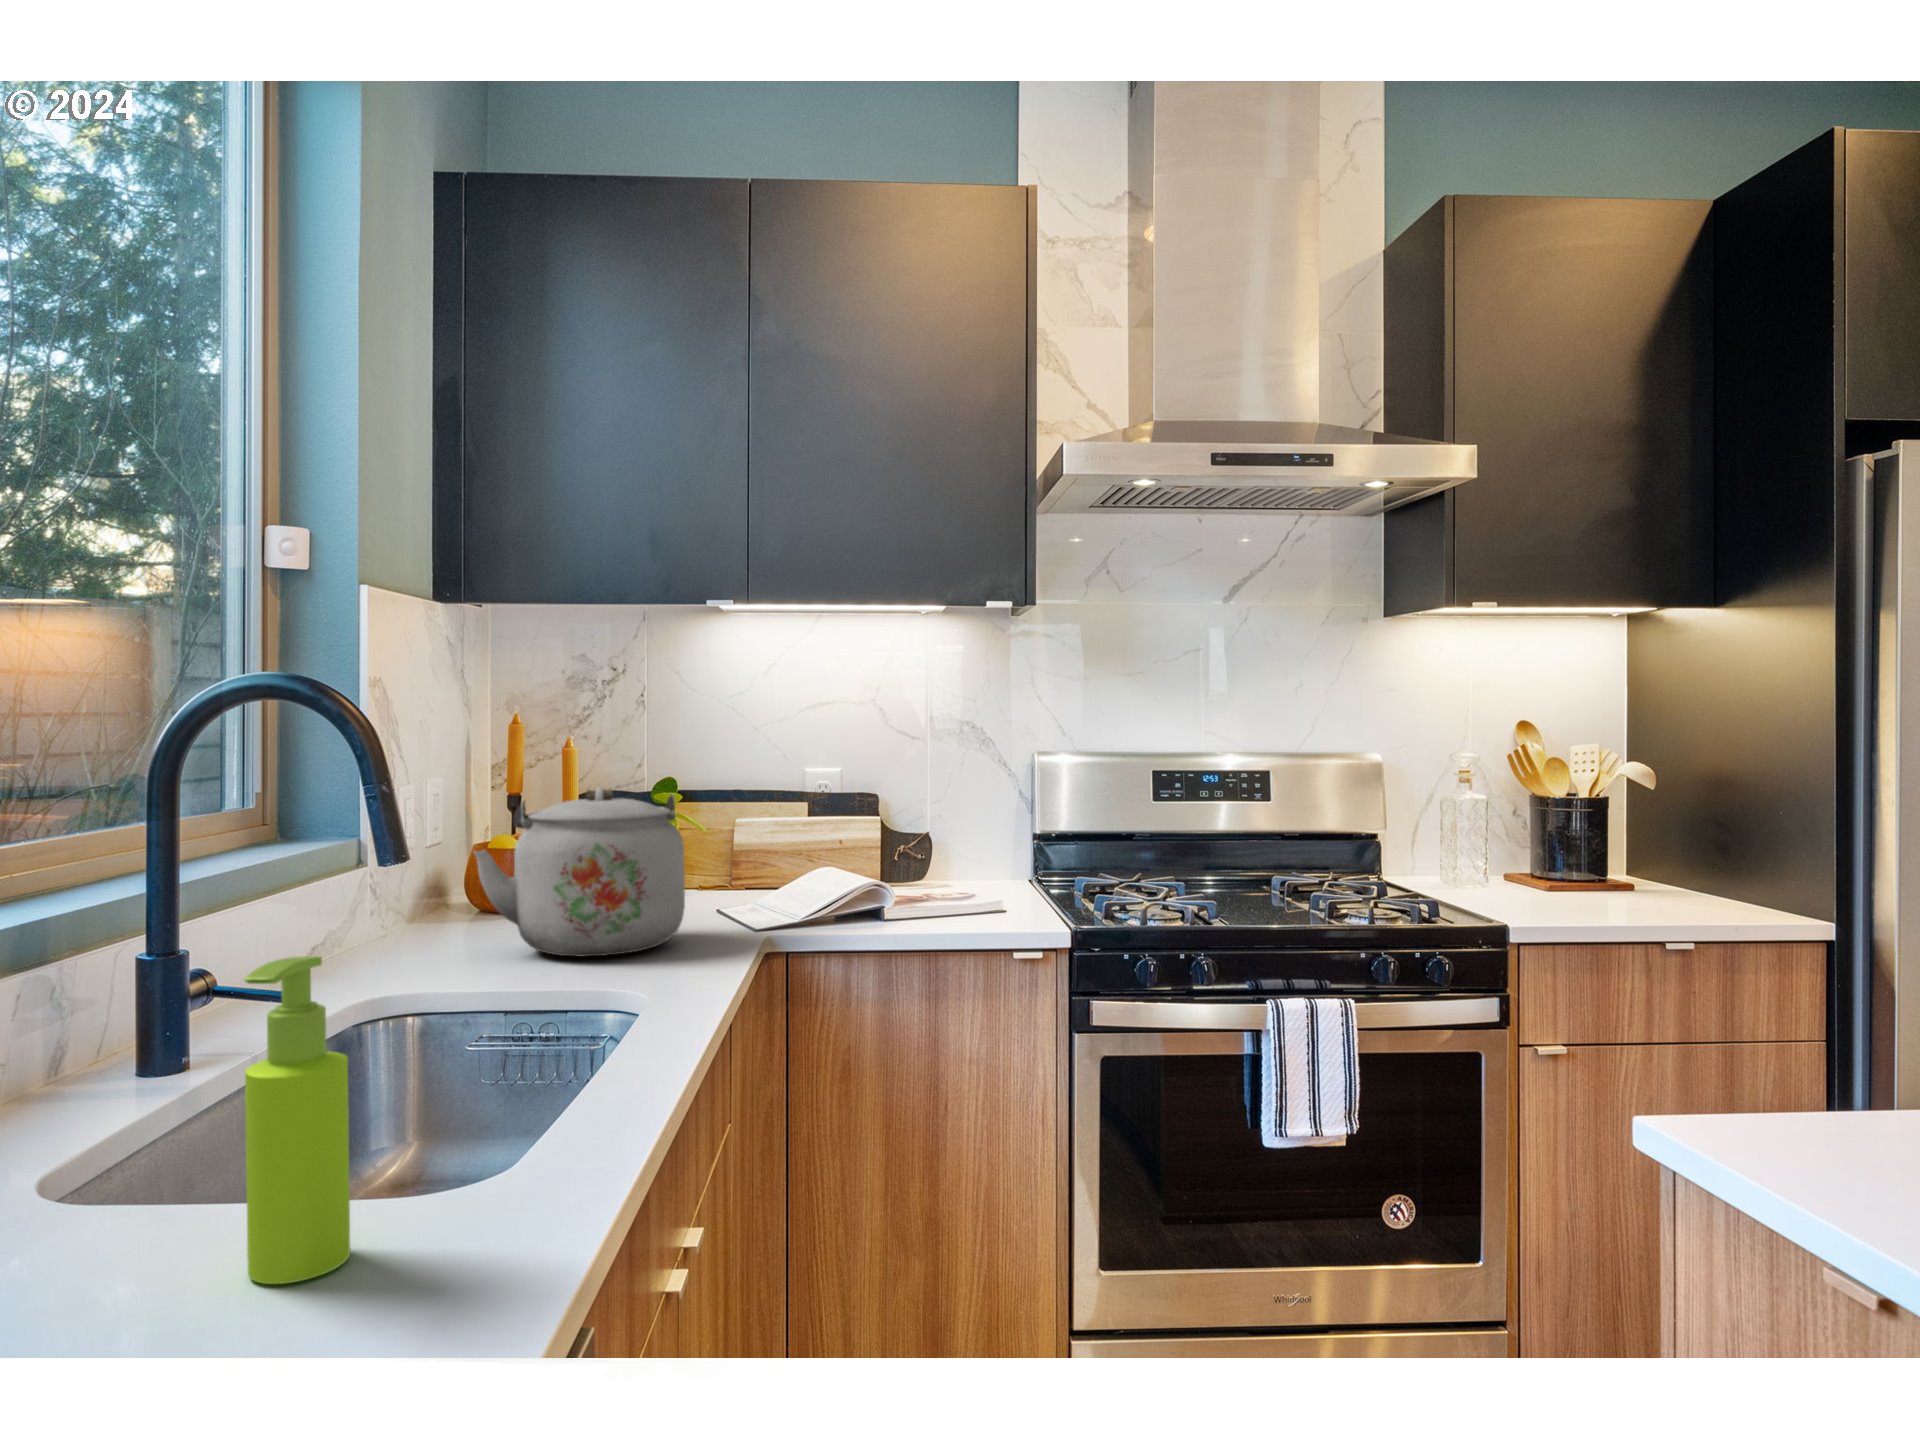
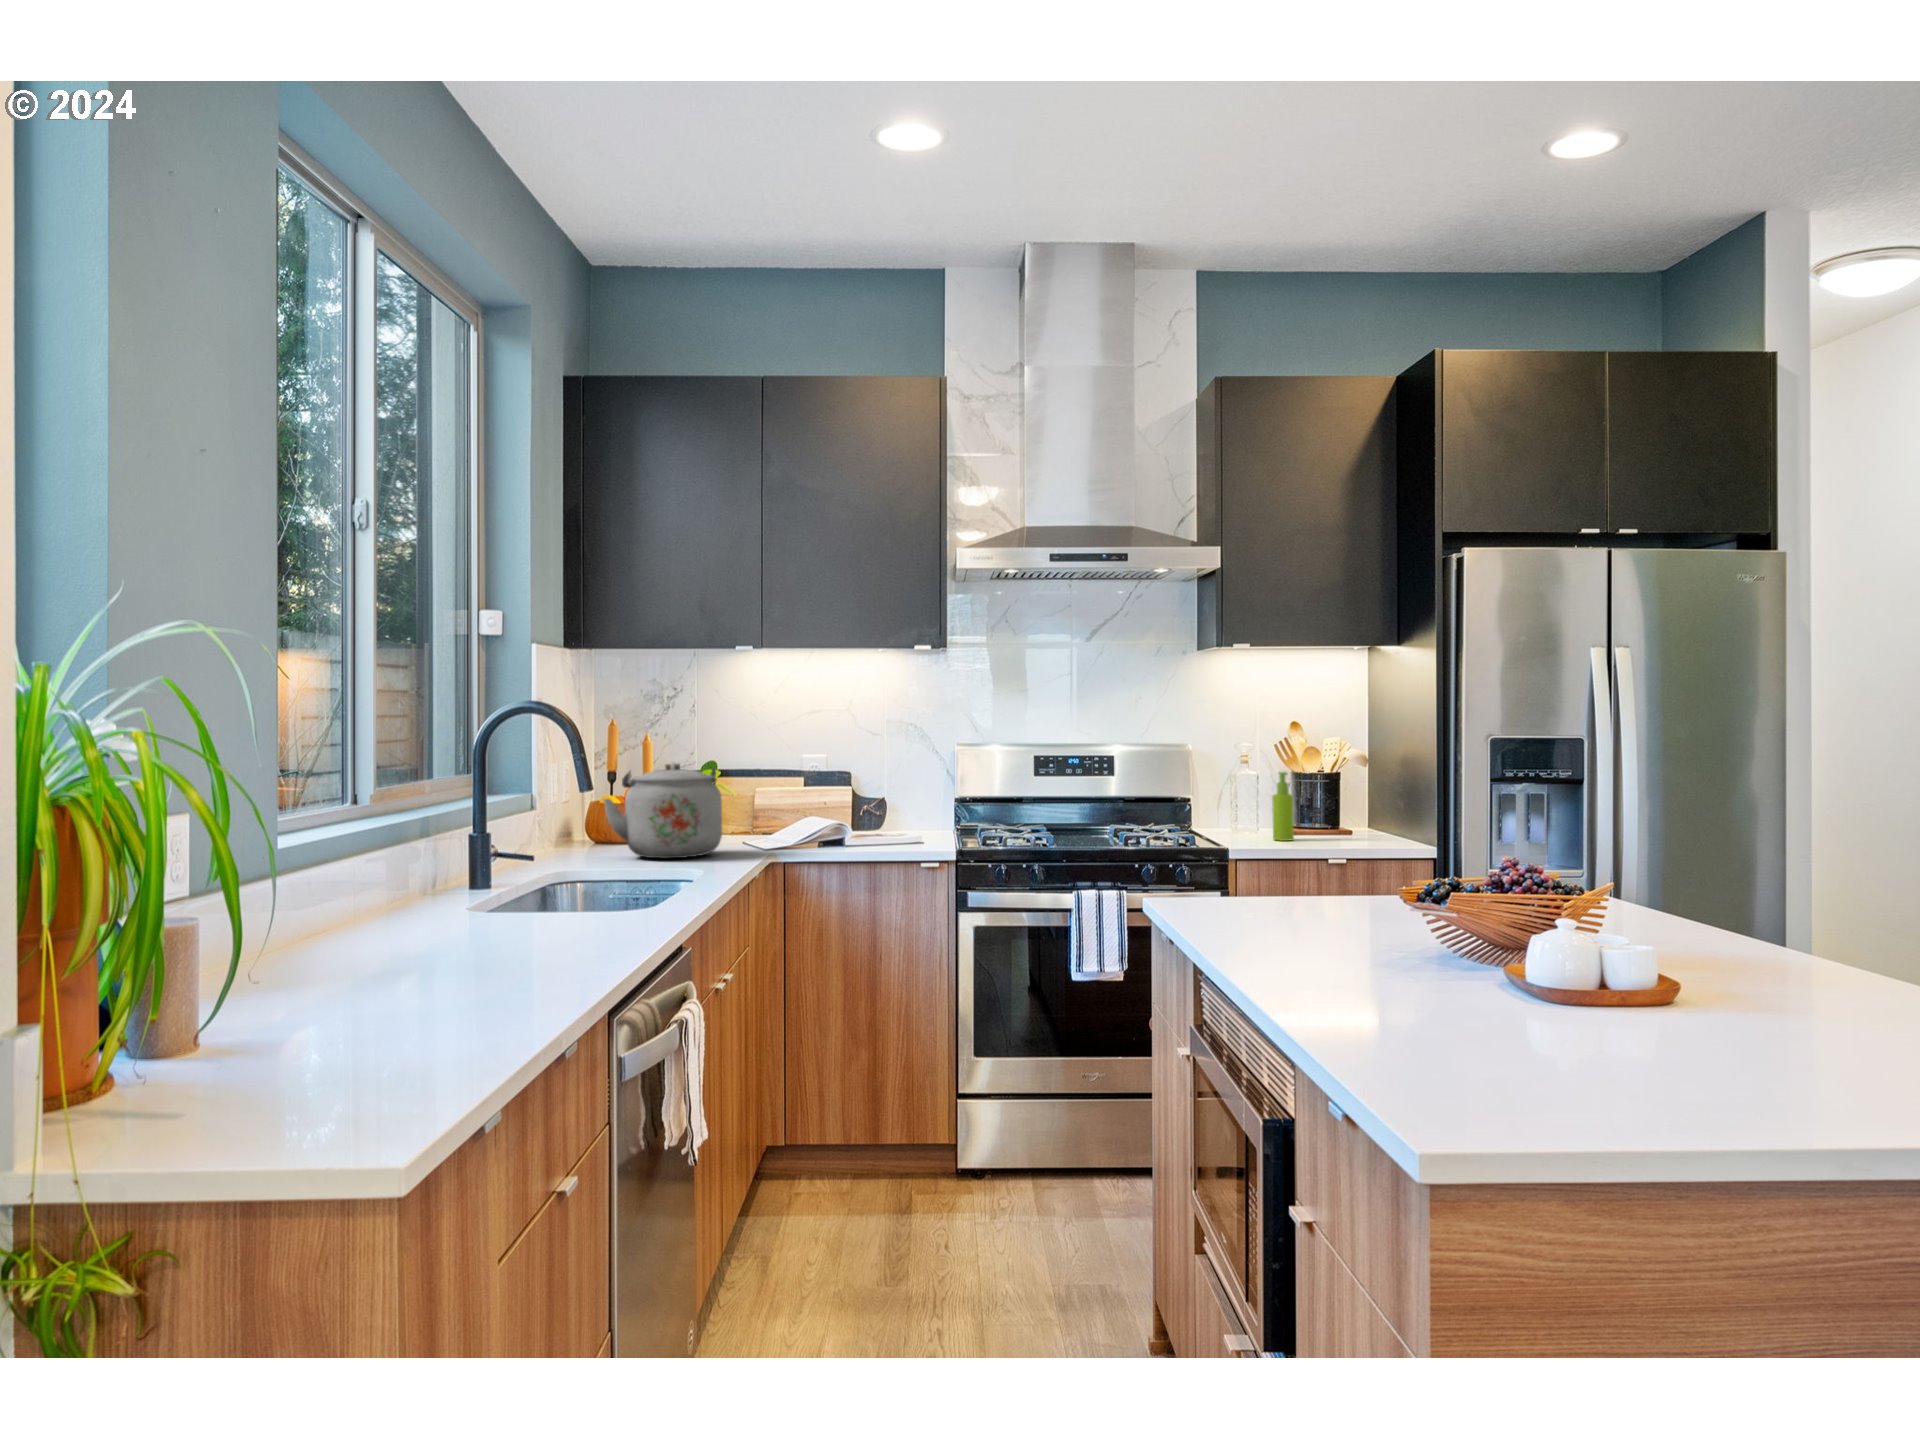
soap dispenser: present [245,957,350,1284] -> present [1272,772,1294,841]

